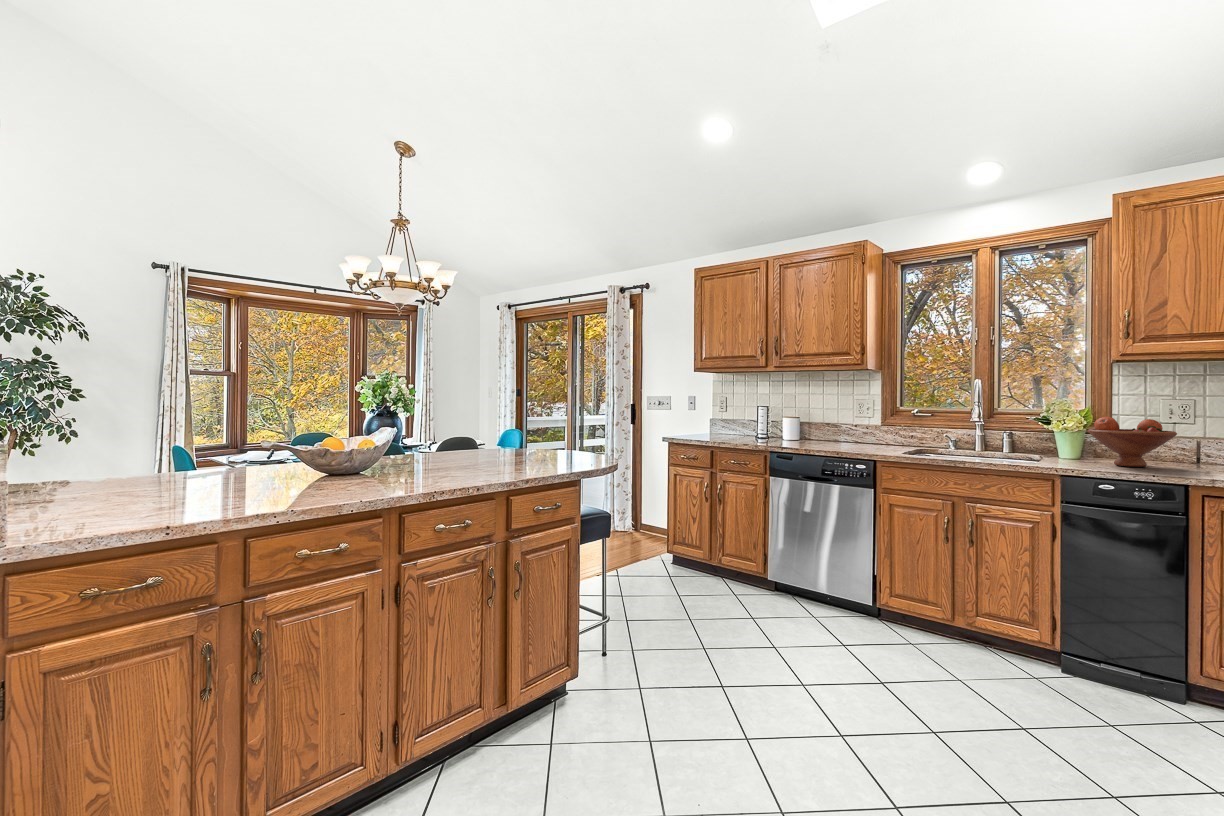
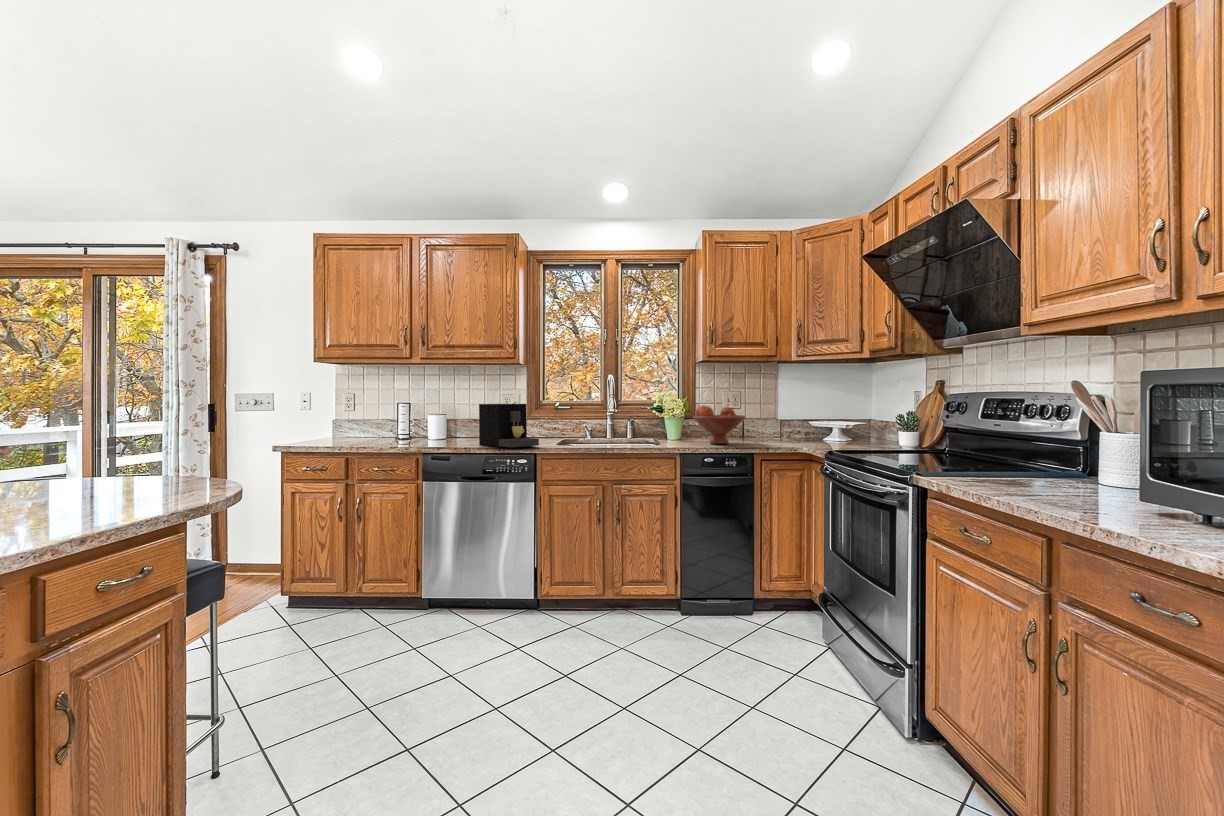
coffee maker: none [824,409,880,452] -> present [479,404,539,447]

